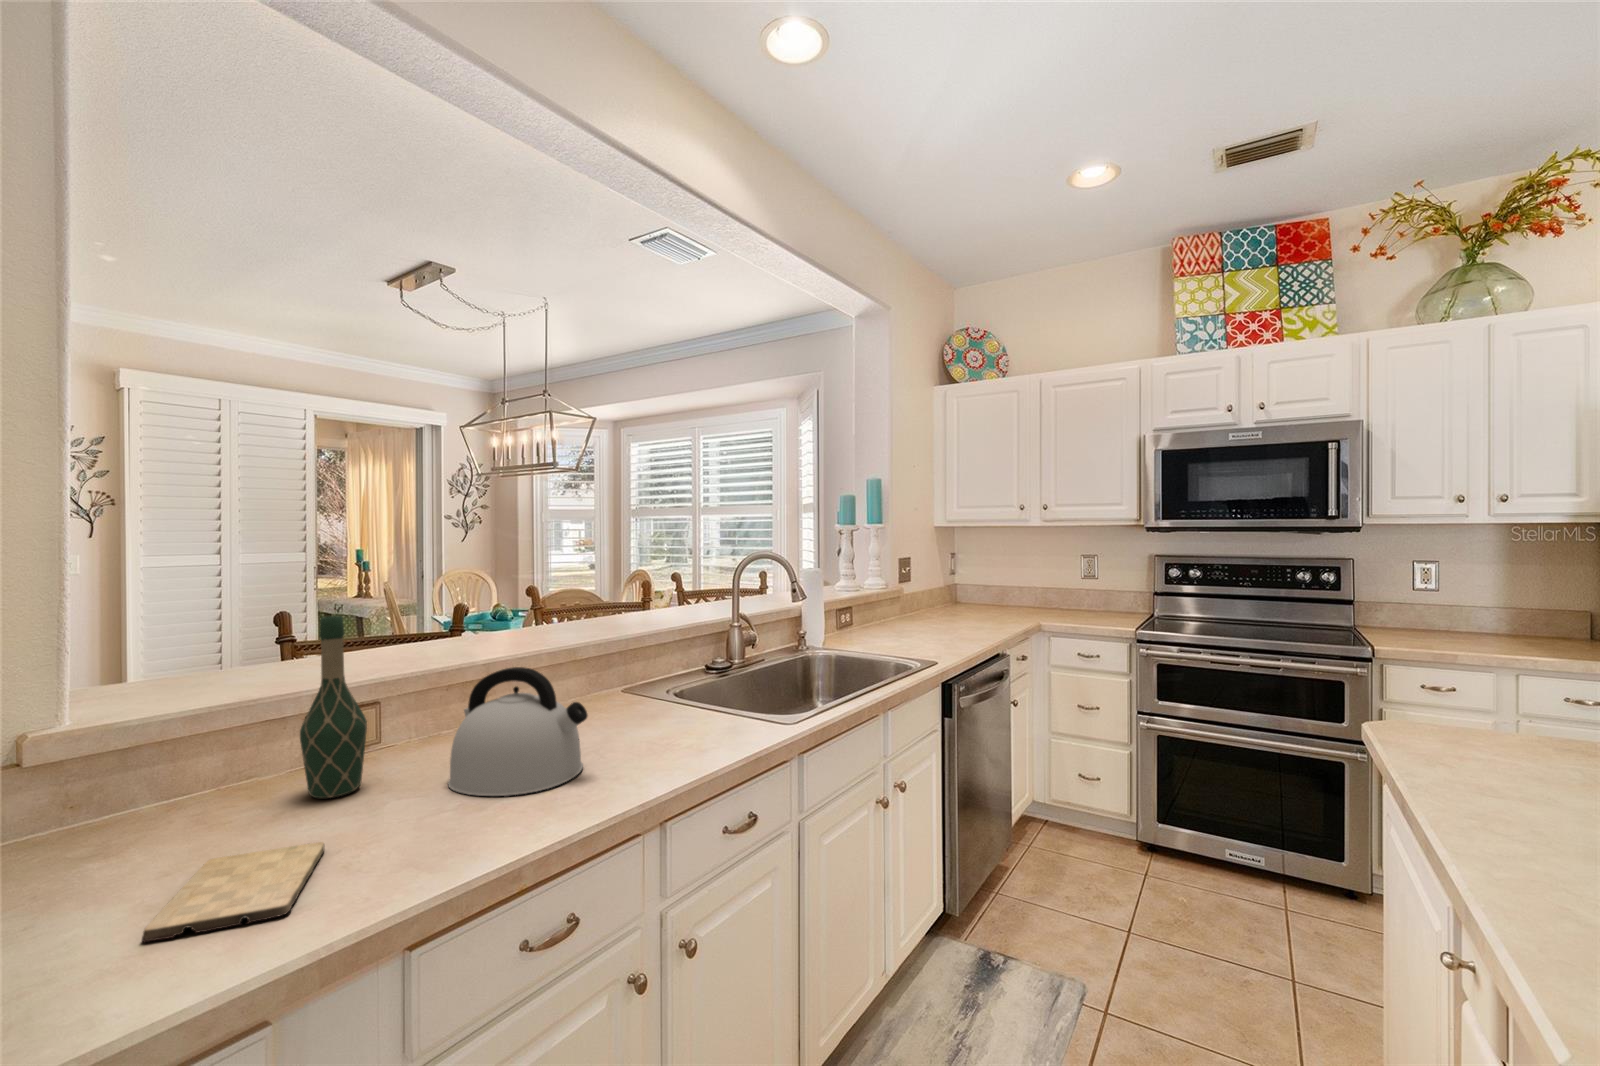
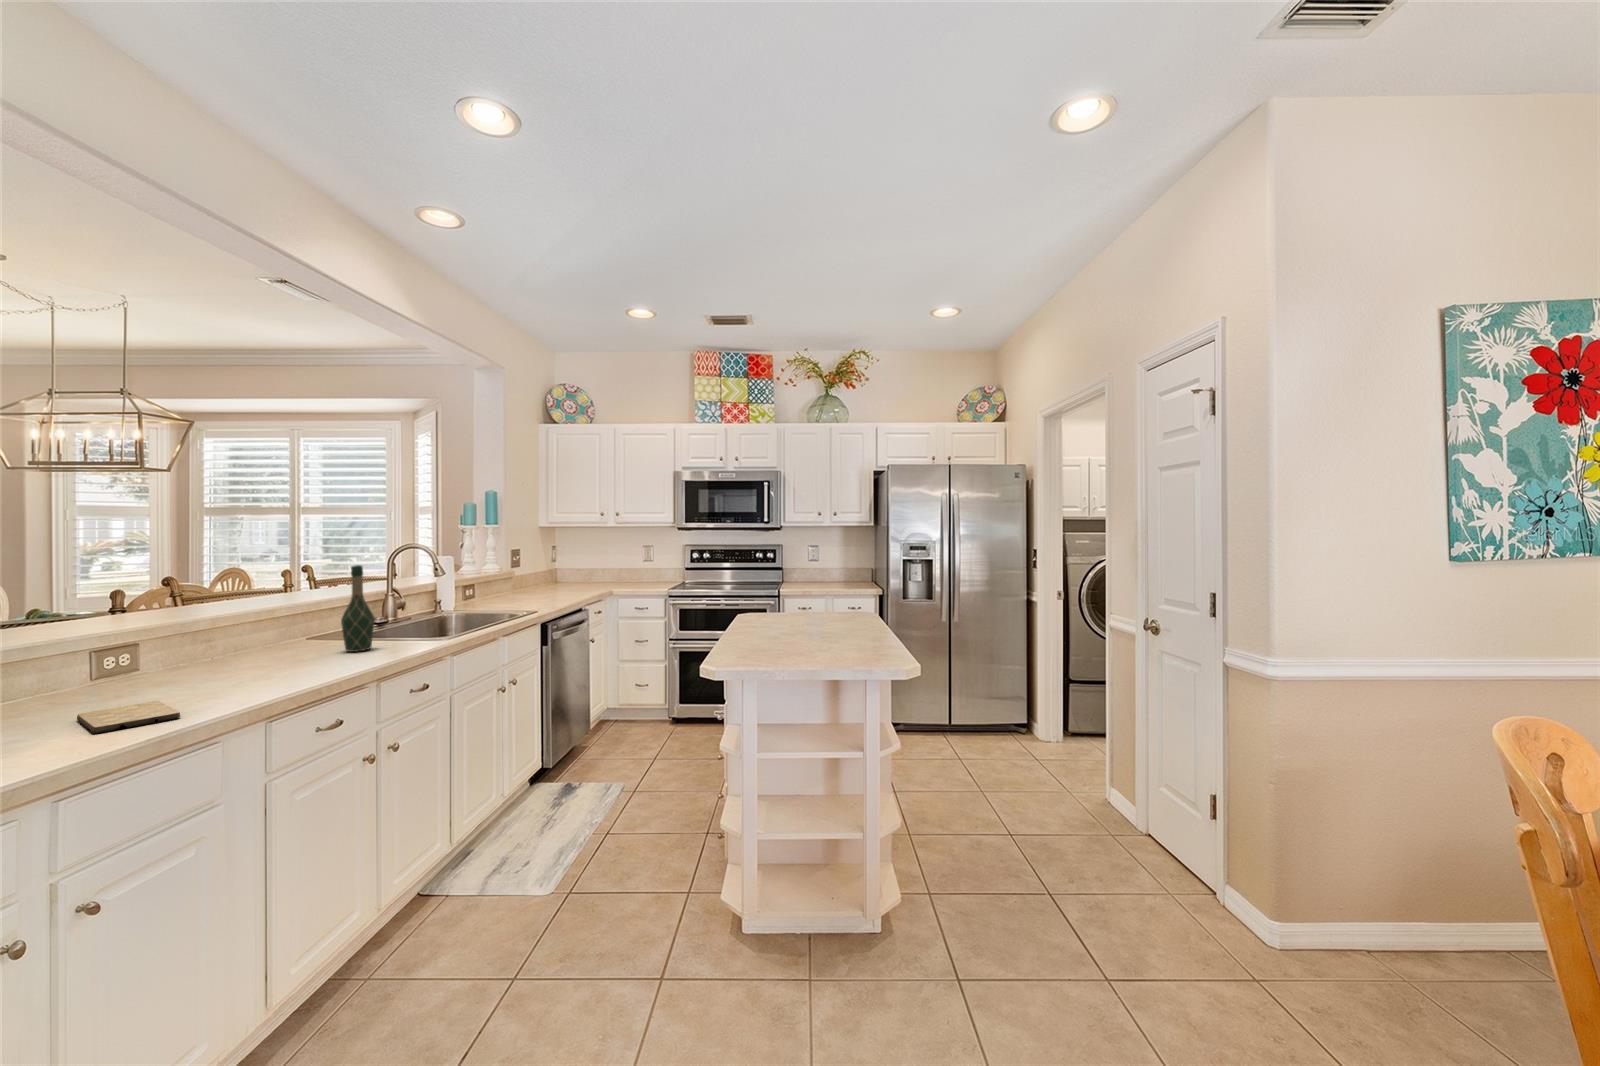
wine bottle: present [300,616,367,799] -> present [341,565,375,652]
kettle: present [448,667,588,796] -> none [207,608,316,683]

